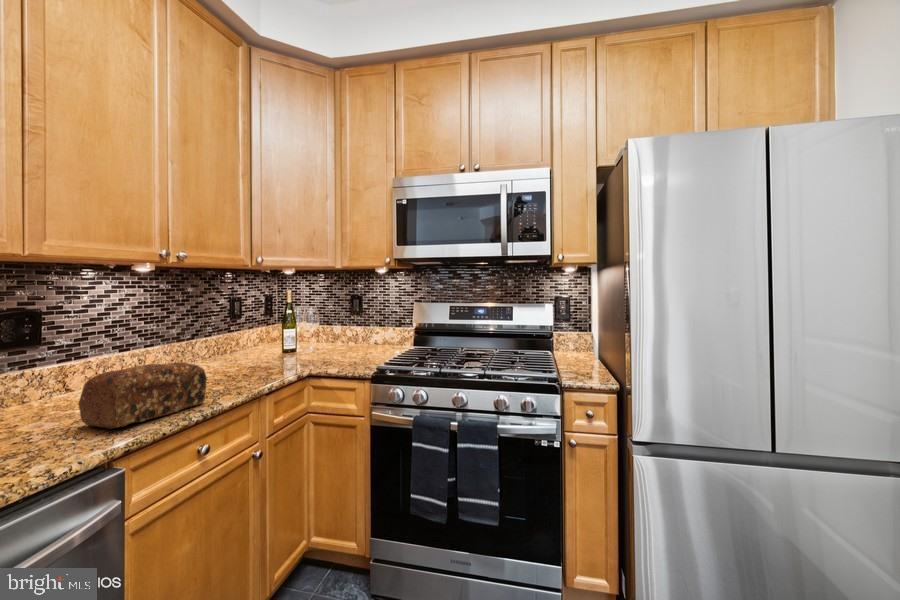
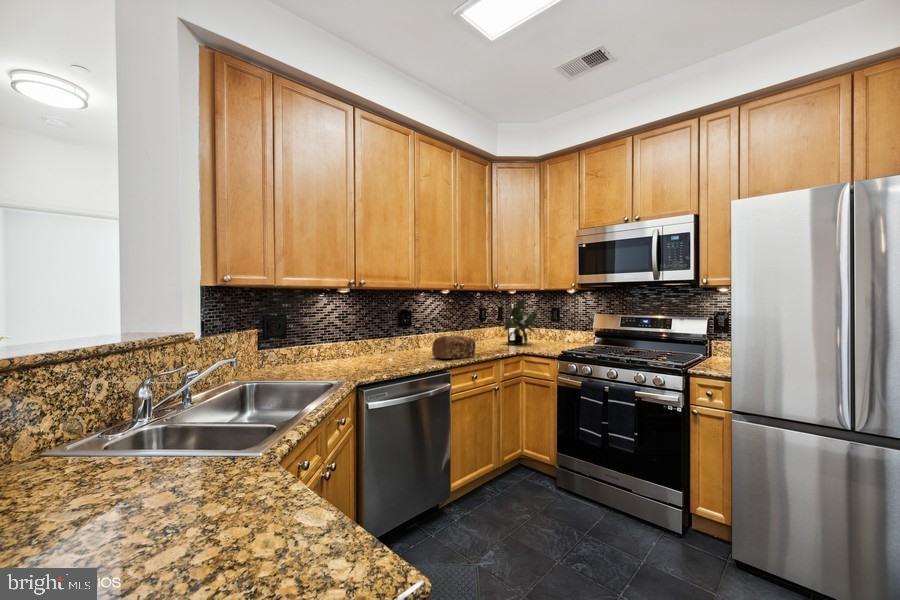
potted plant: none [268,281,330,357] -> present [502,298,537,345]

